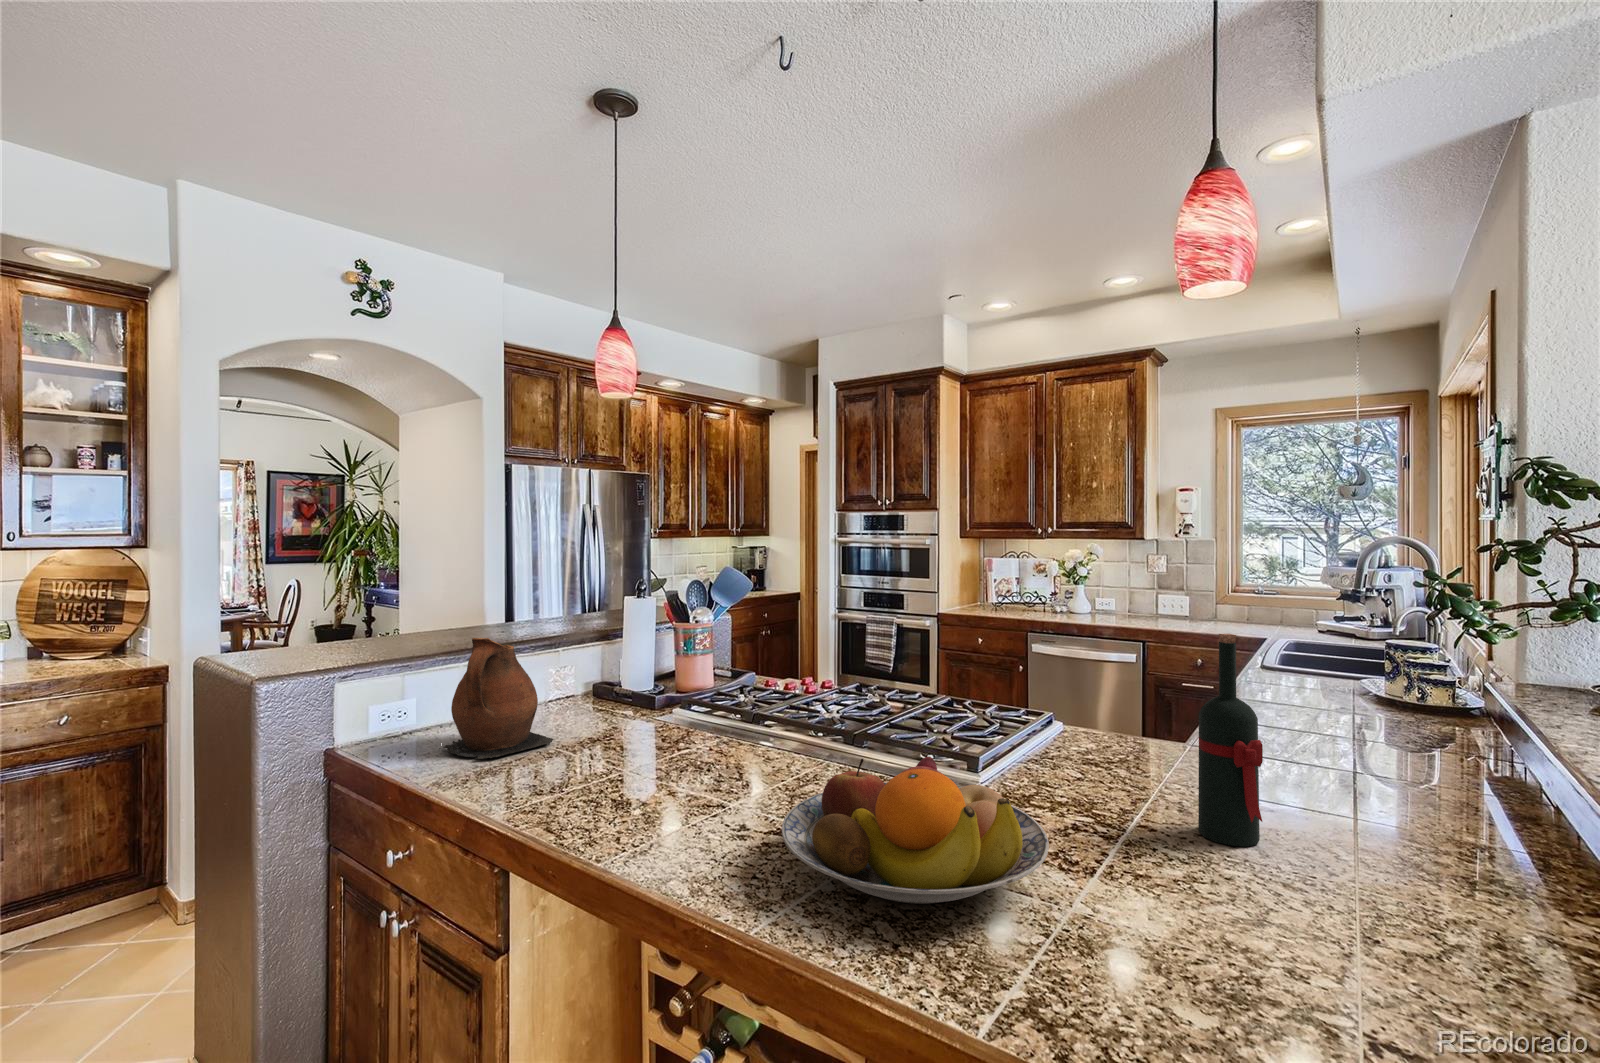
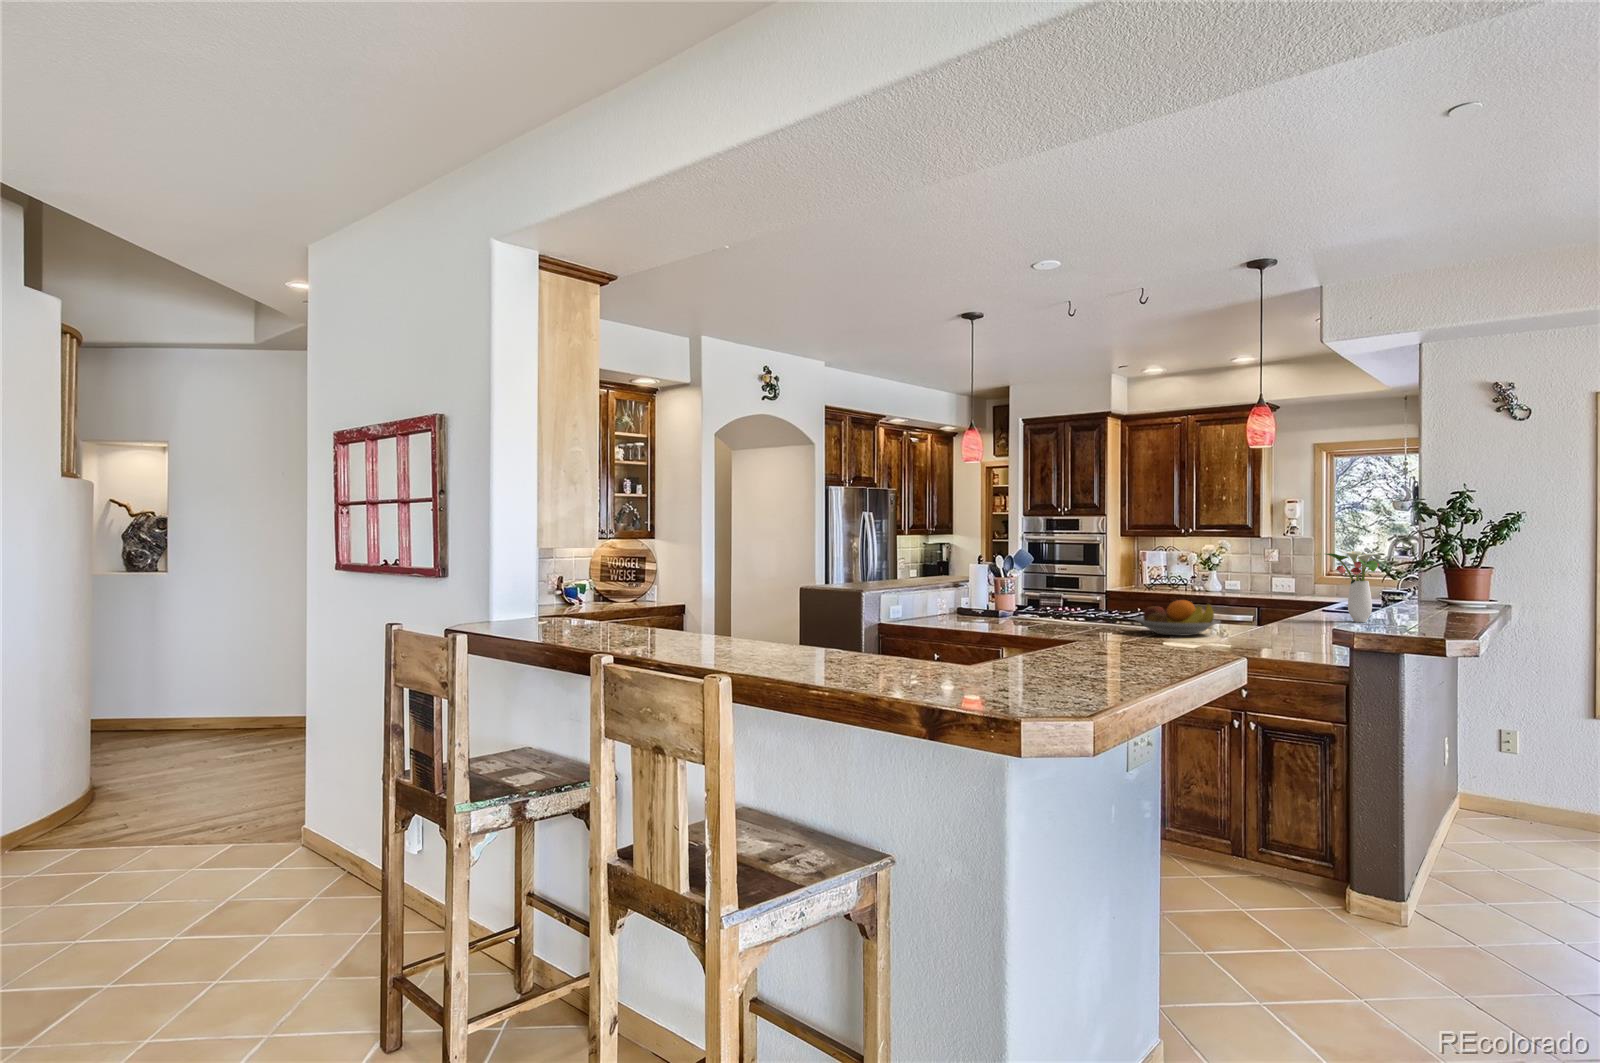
flower arrangement: none [1282,578,1456,750] -> present [1326,551,1379,622]
wine bottle: present [1198,634,1263,847] -> none [1269,563,1290,632]
ceramic pitcher: present [439,638,553,759] -> none [943,574,989,623]

